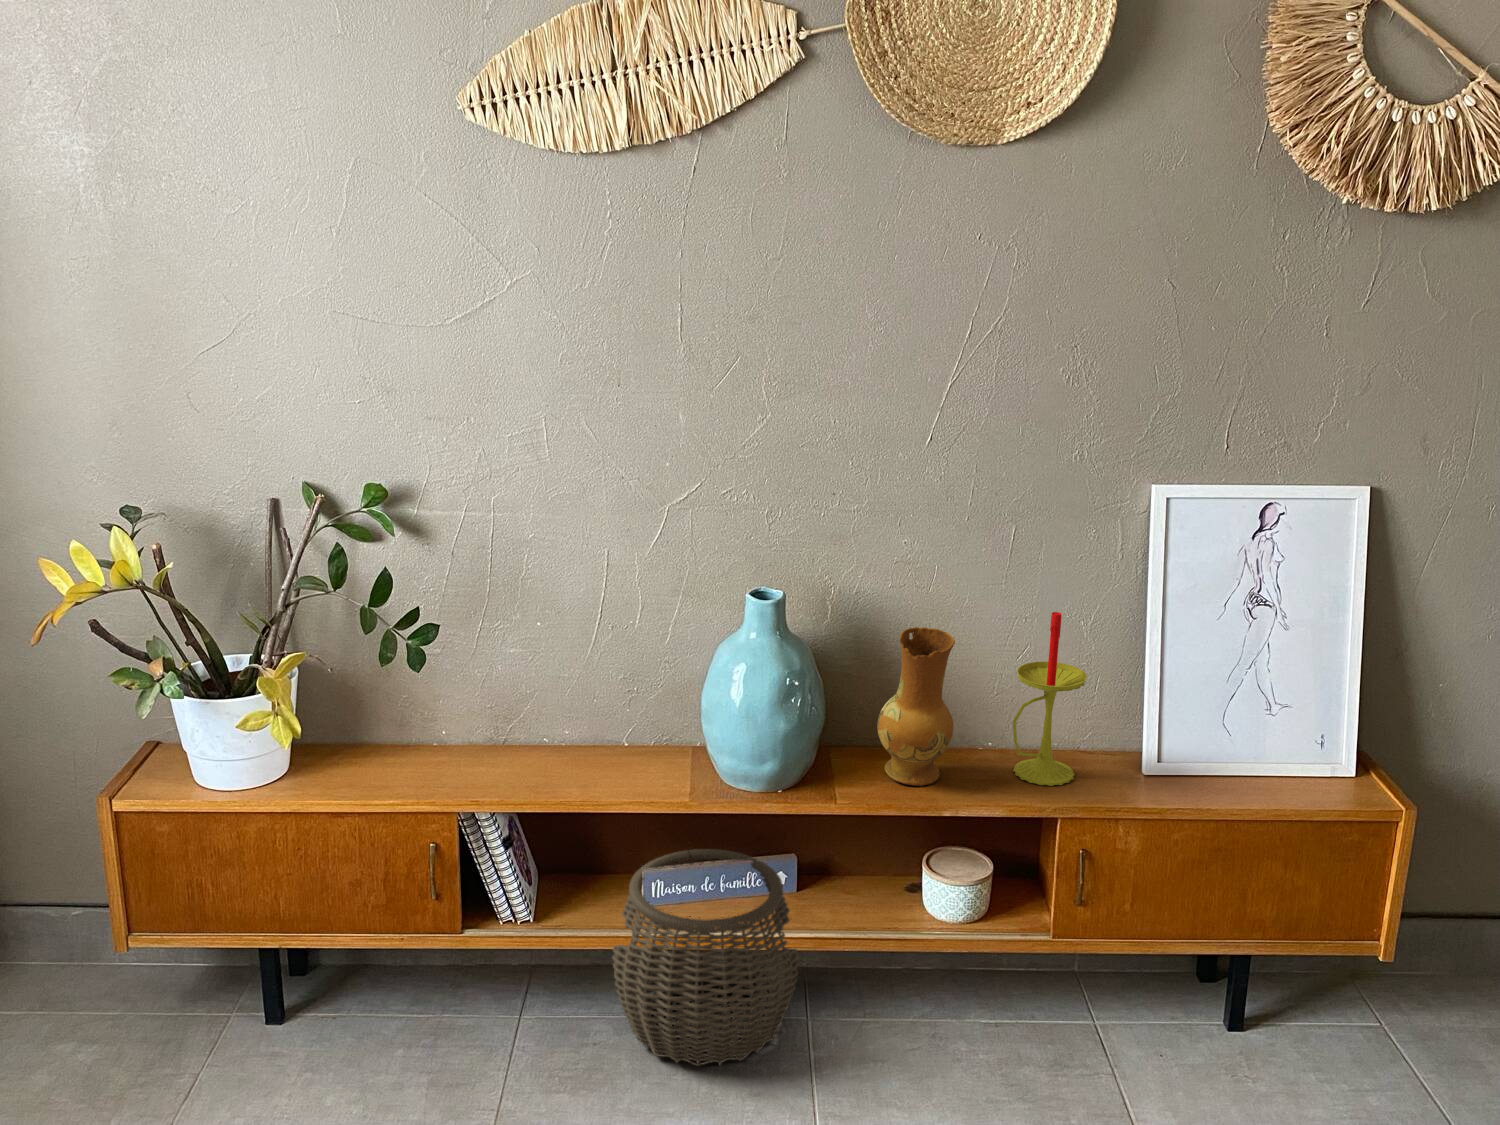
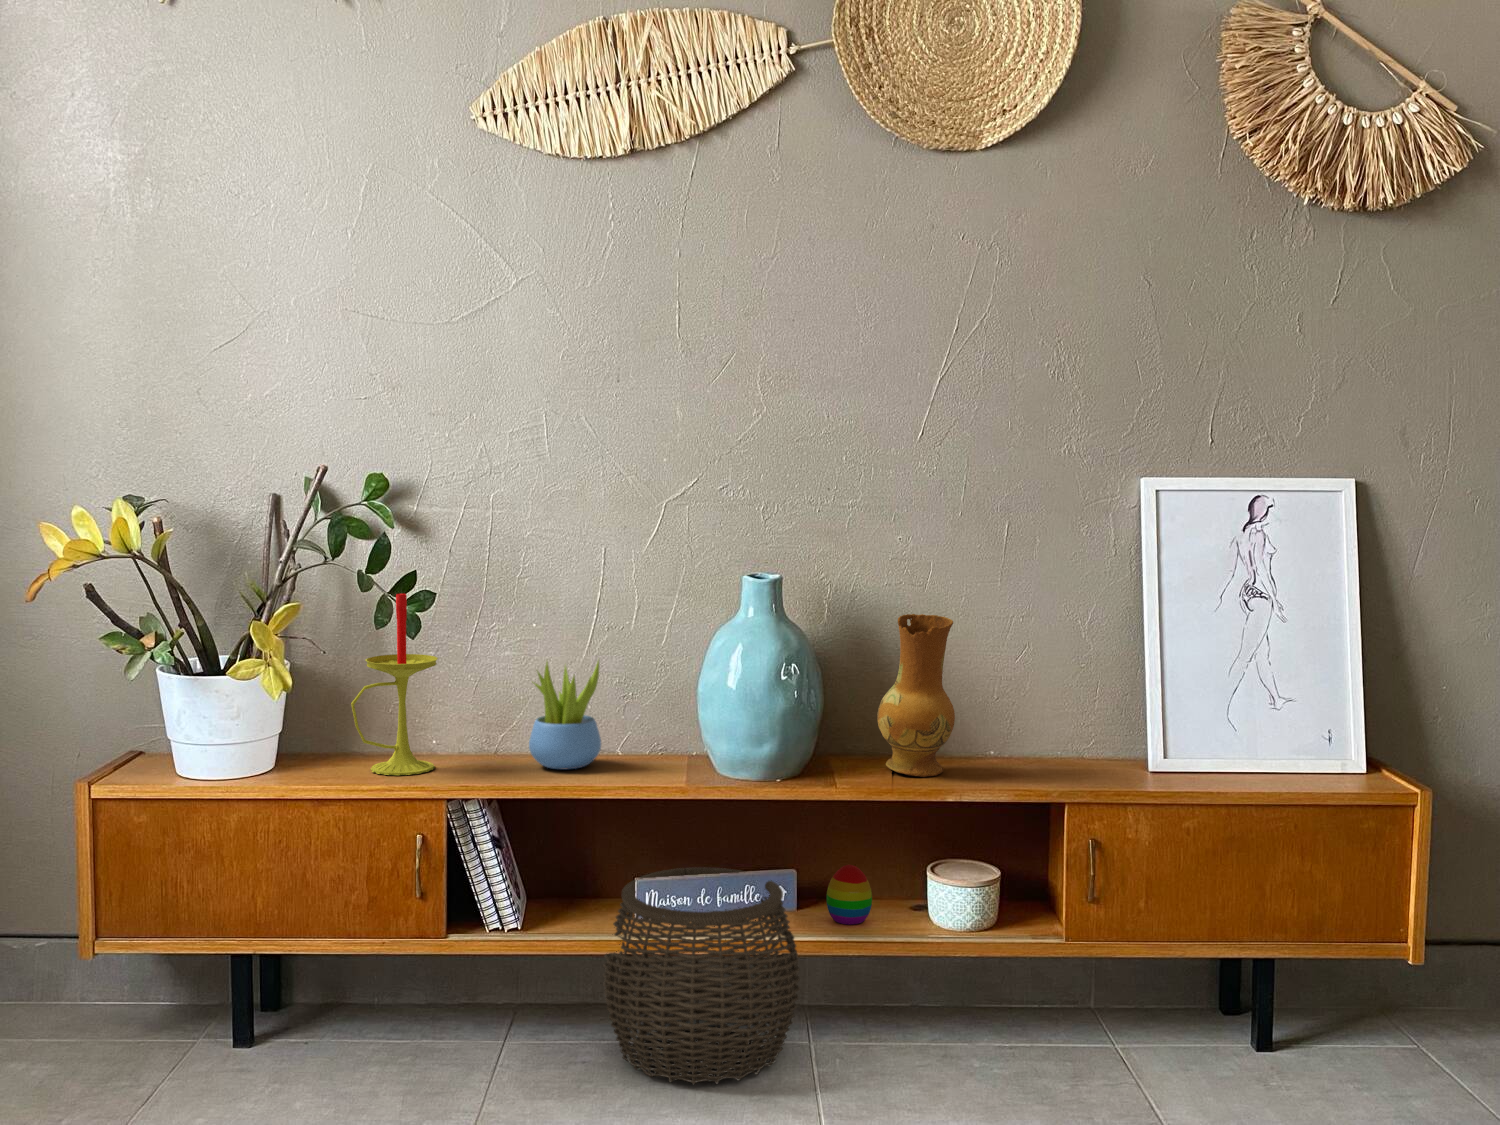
candle: present [1013,612,1087,786] -> present [351,594,438,775]
succulent plant: none [537,667,607,774] -> present [529,660,601,770]
decorative egg: none [825,858,868,914] -> present [826,865,872,925]

